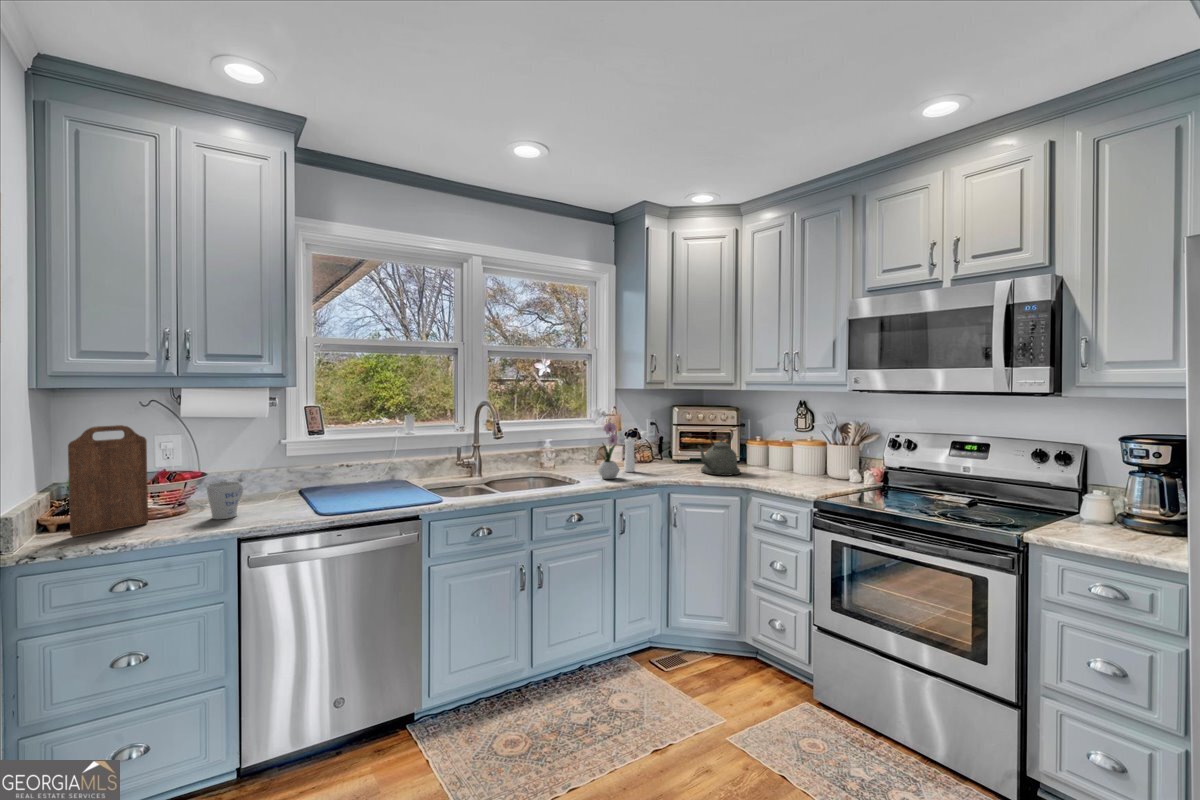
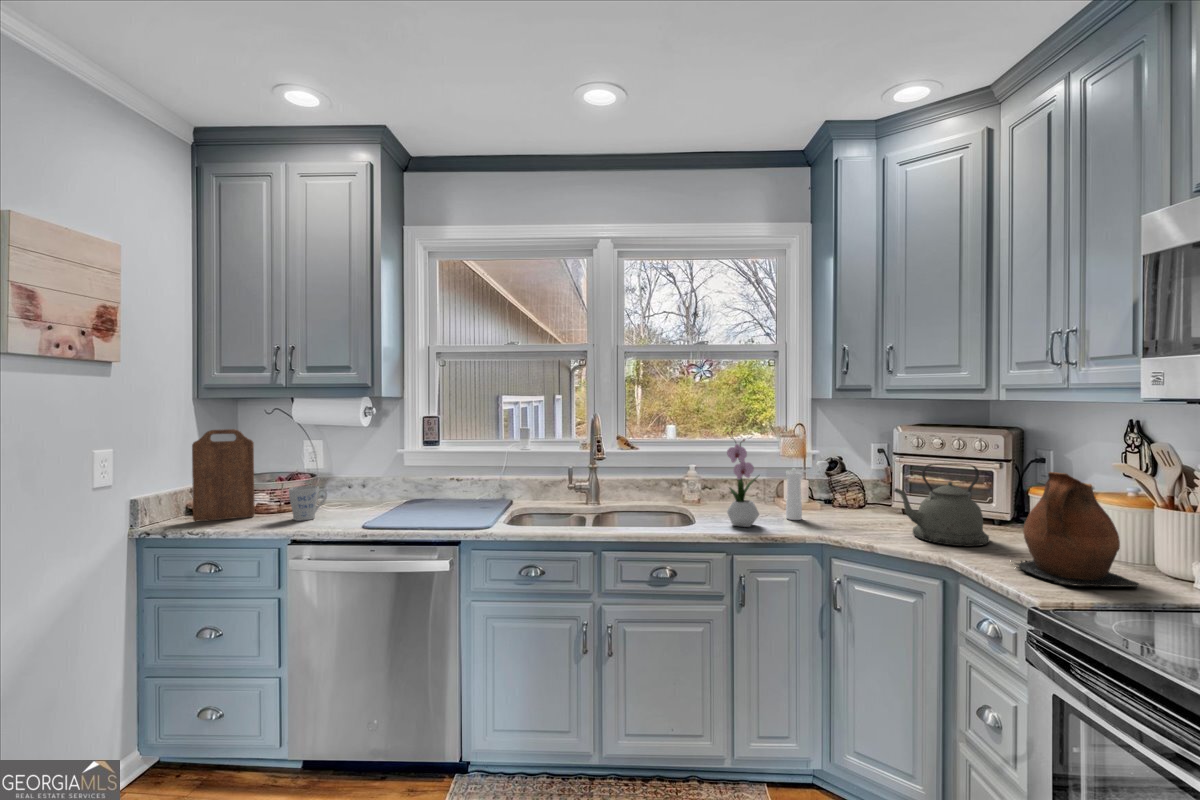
ceramic pitcher: none [762,429,815,485] -> present [1015,472,1139,587]

